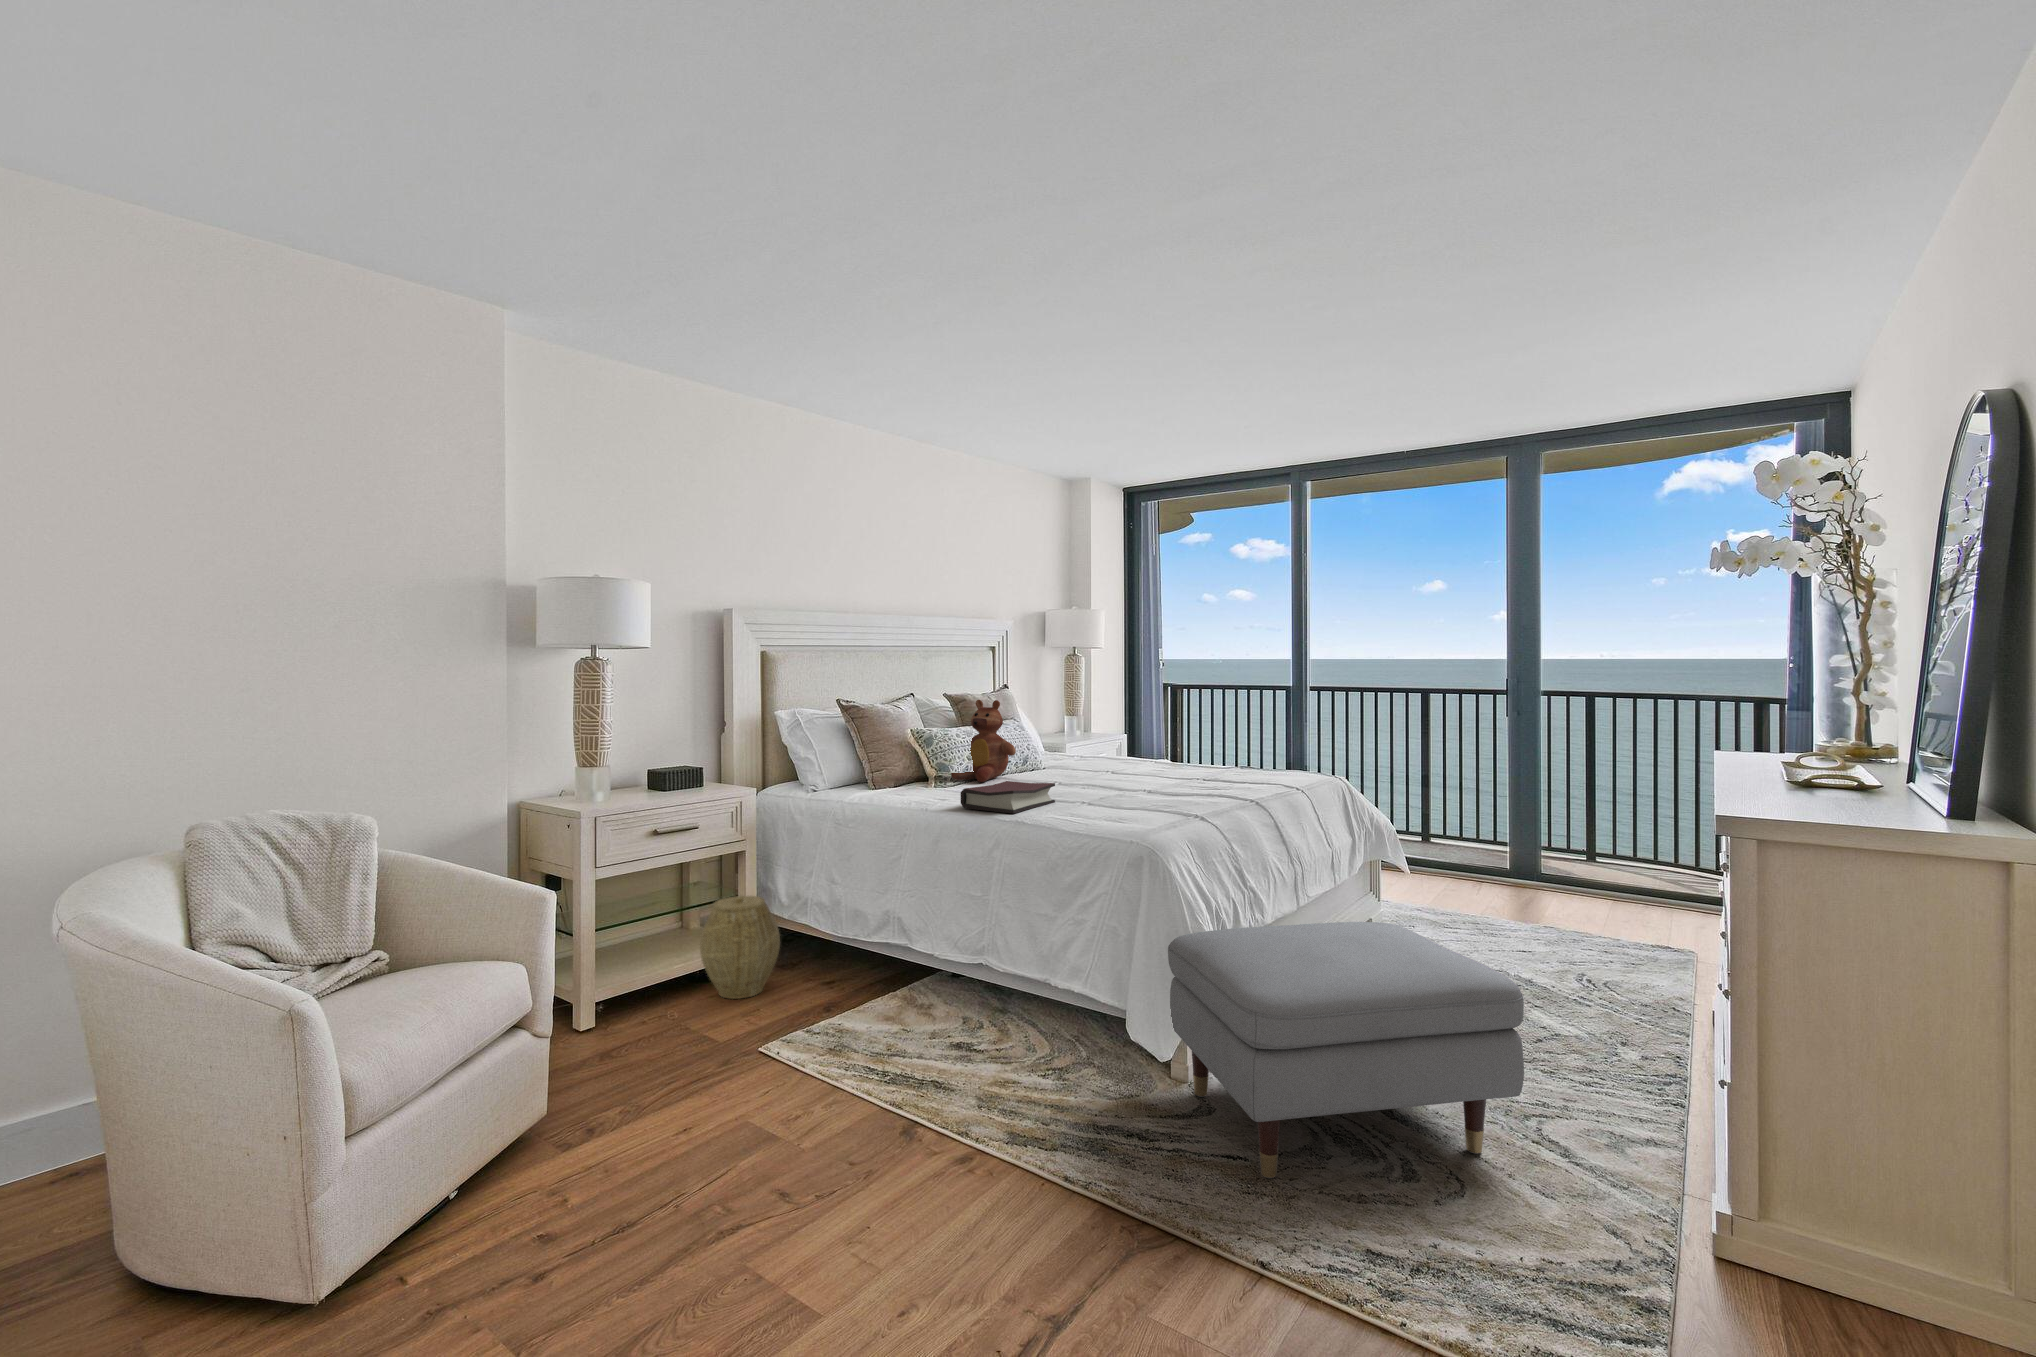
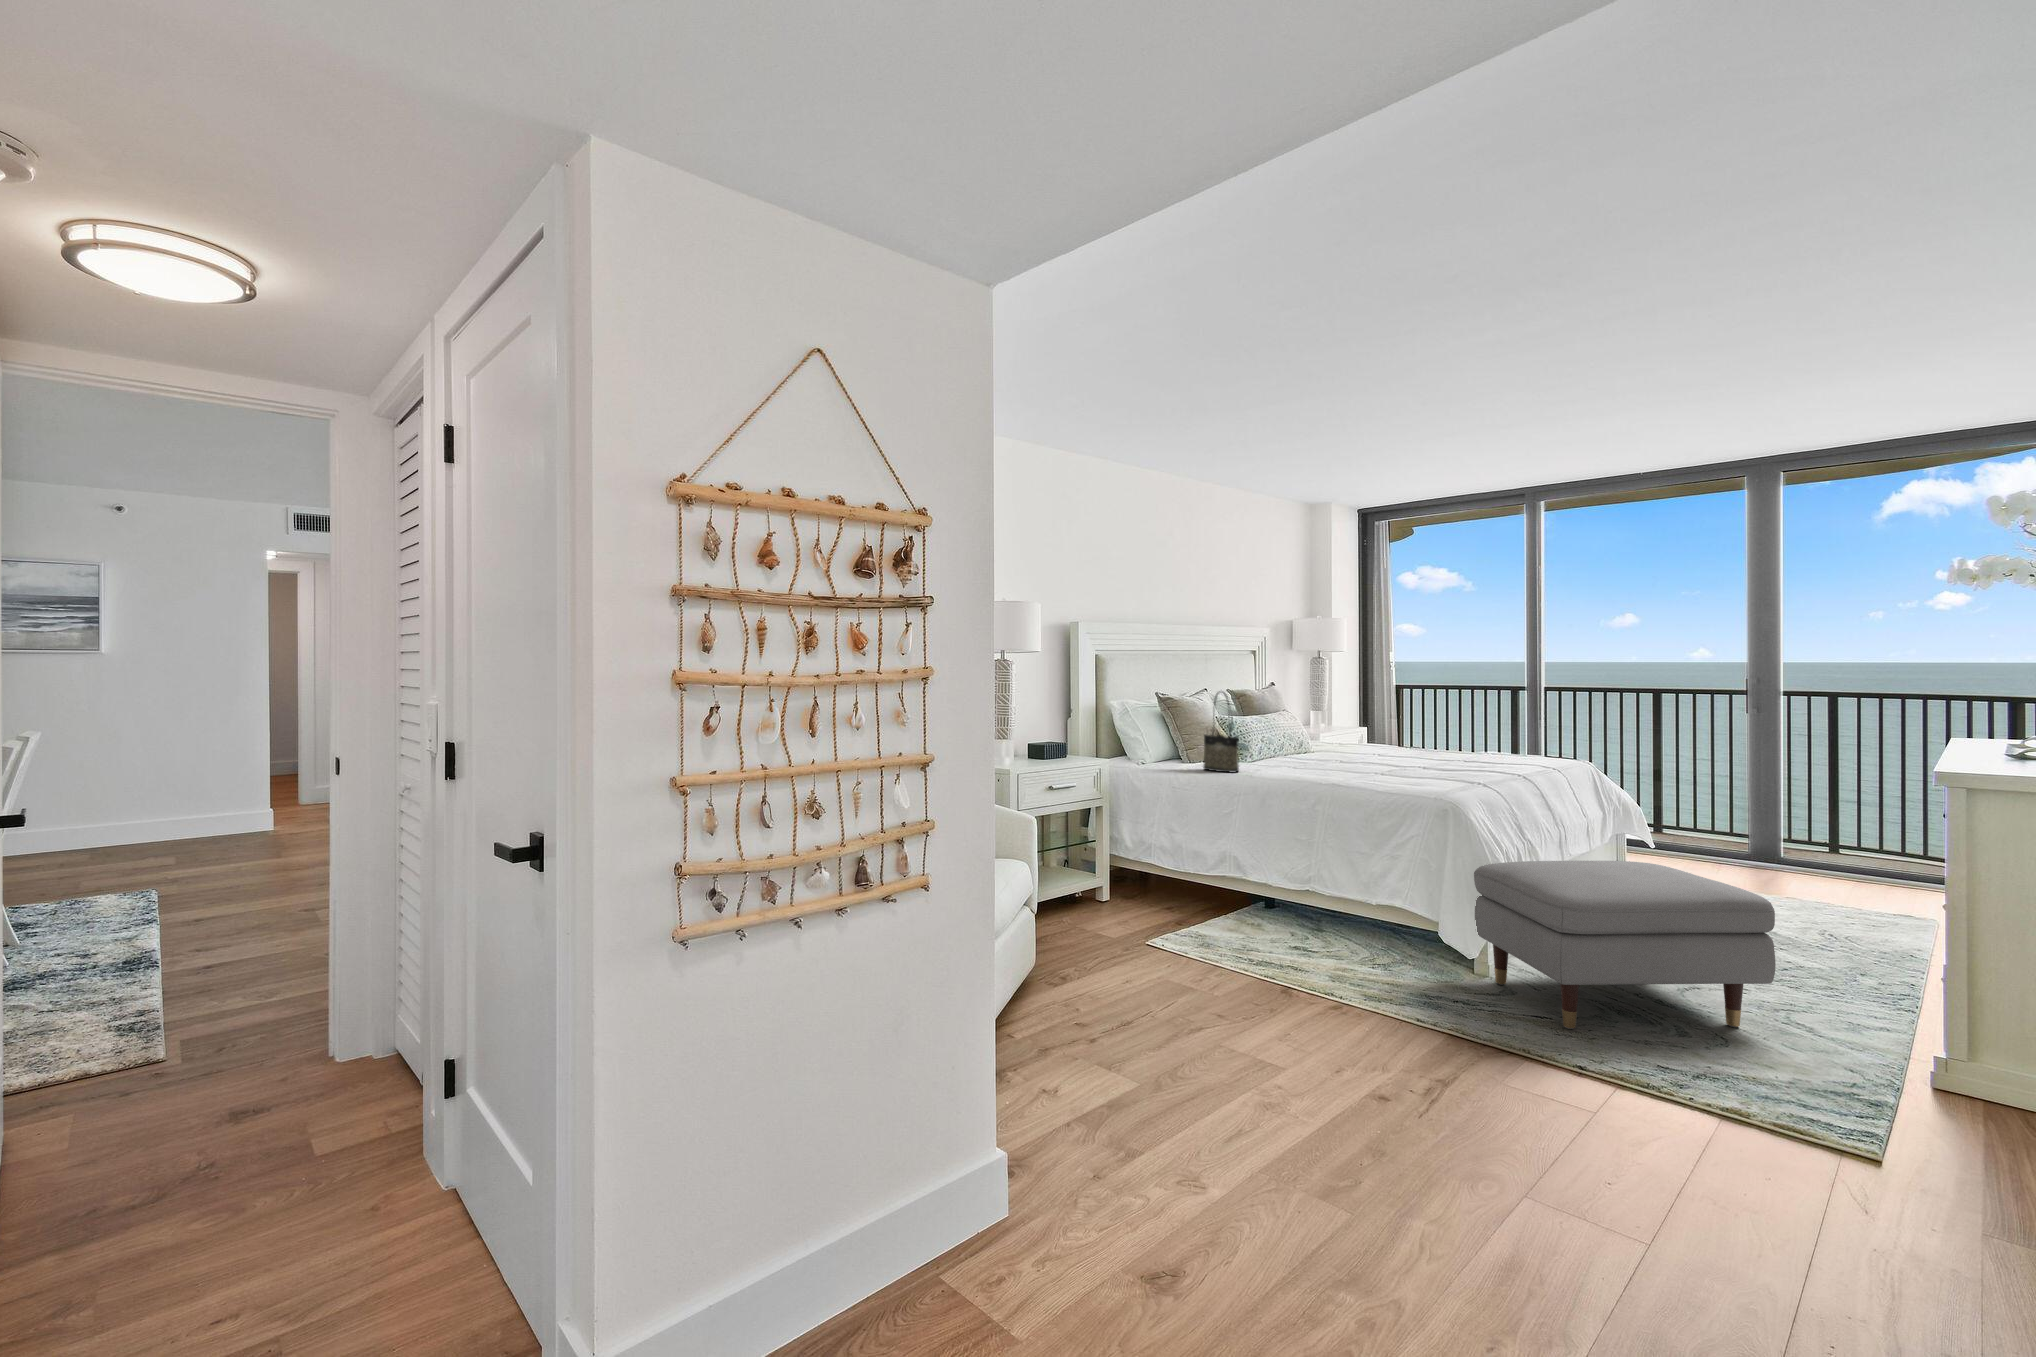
tote bag: none [874,698,915,804] -> present [1203,691,1239,772]
teddy bear: present [951,700,1016,782] -> none [1251,695,1305,760]
hardback book: present [961,781,1055,814] -> none [1280,757,1353,779]
woven basket: present [700,896,780,999] -> none [1081,838,1138,913]

